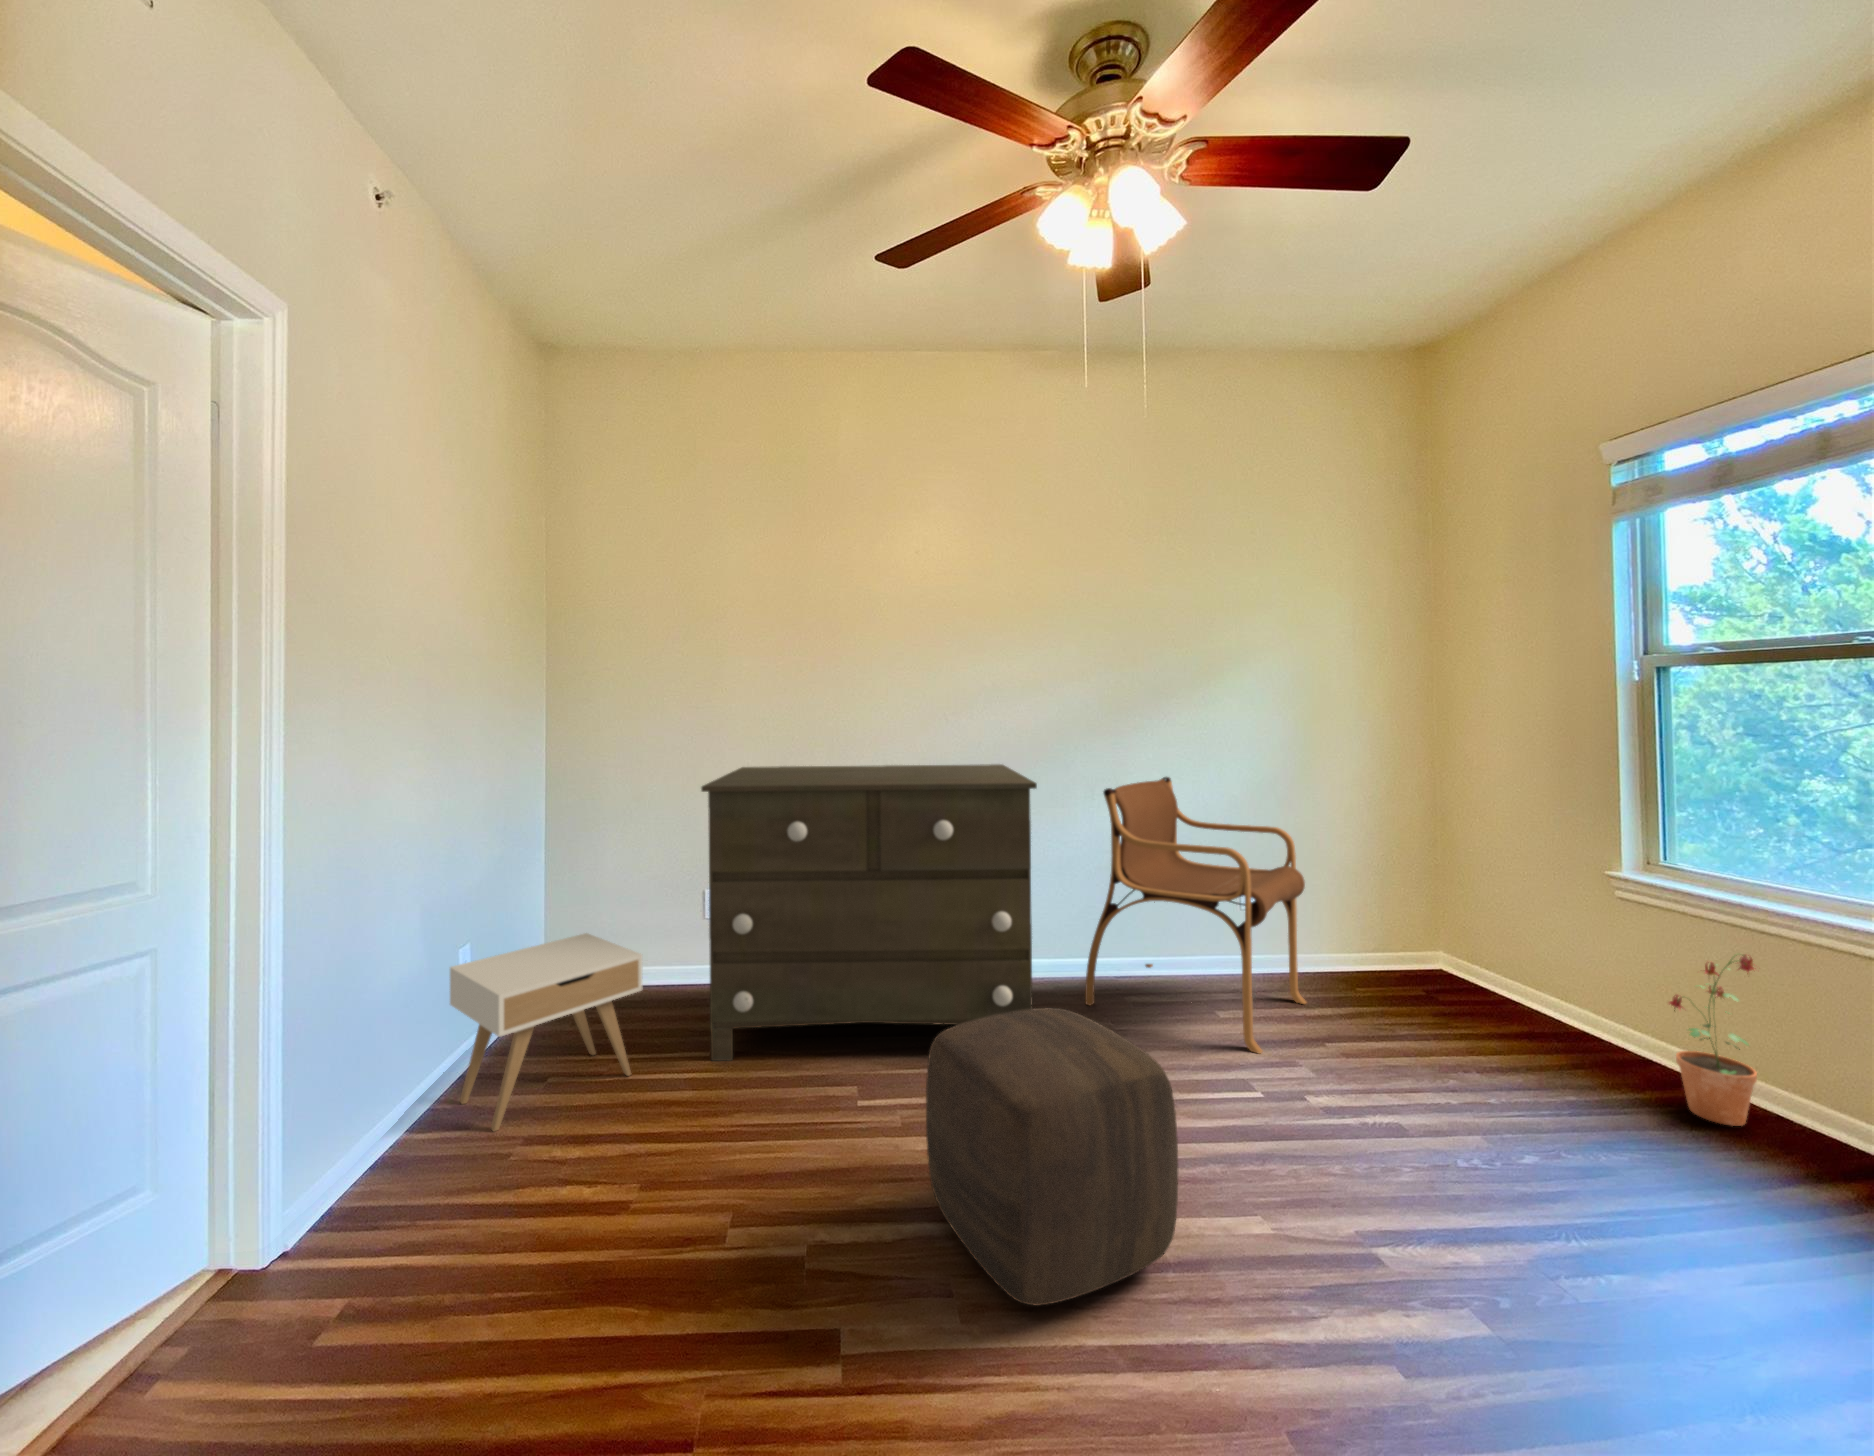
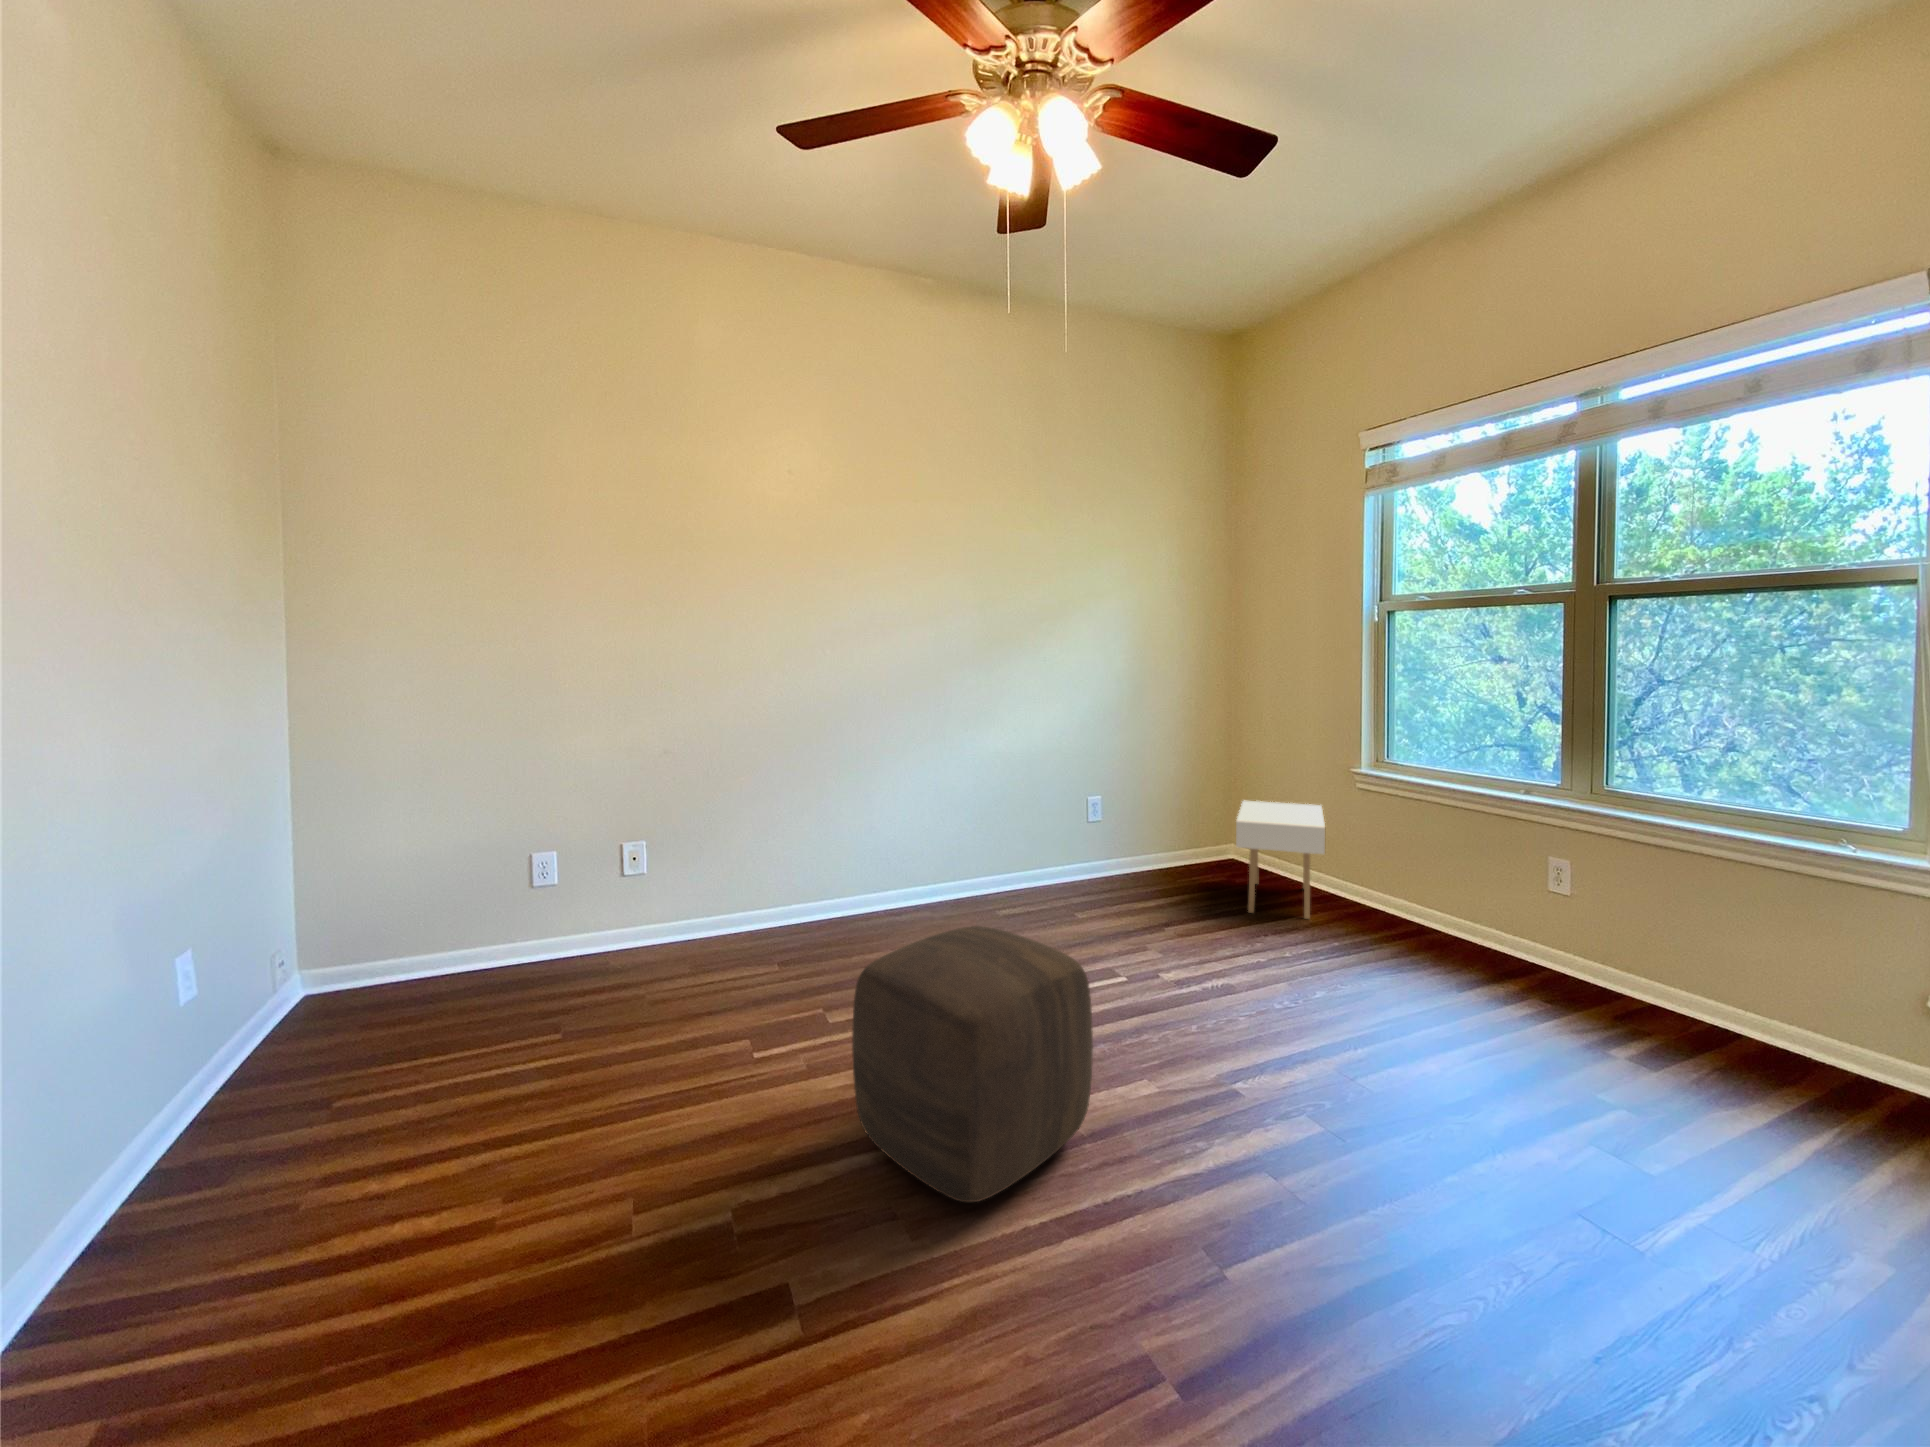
dresser: present [701,764,1037,1061] -> none [543,699,932,1048]
armchair: present [1085,777,1306,1054] -> none [966,707,1148,945]
nightstand: present [450,933,642,1131] -> present [1236,801,1325,919]
potted plant: present [1669,955,1757,1126] -> none [1391,820,1445,942]

